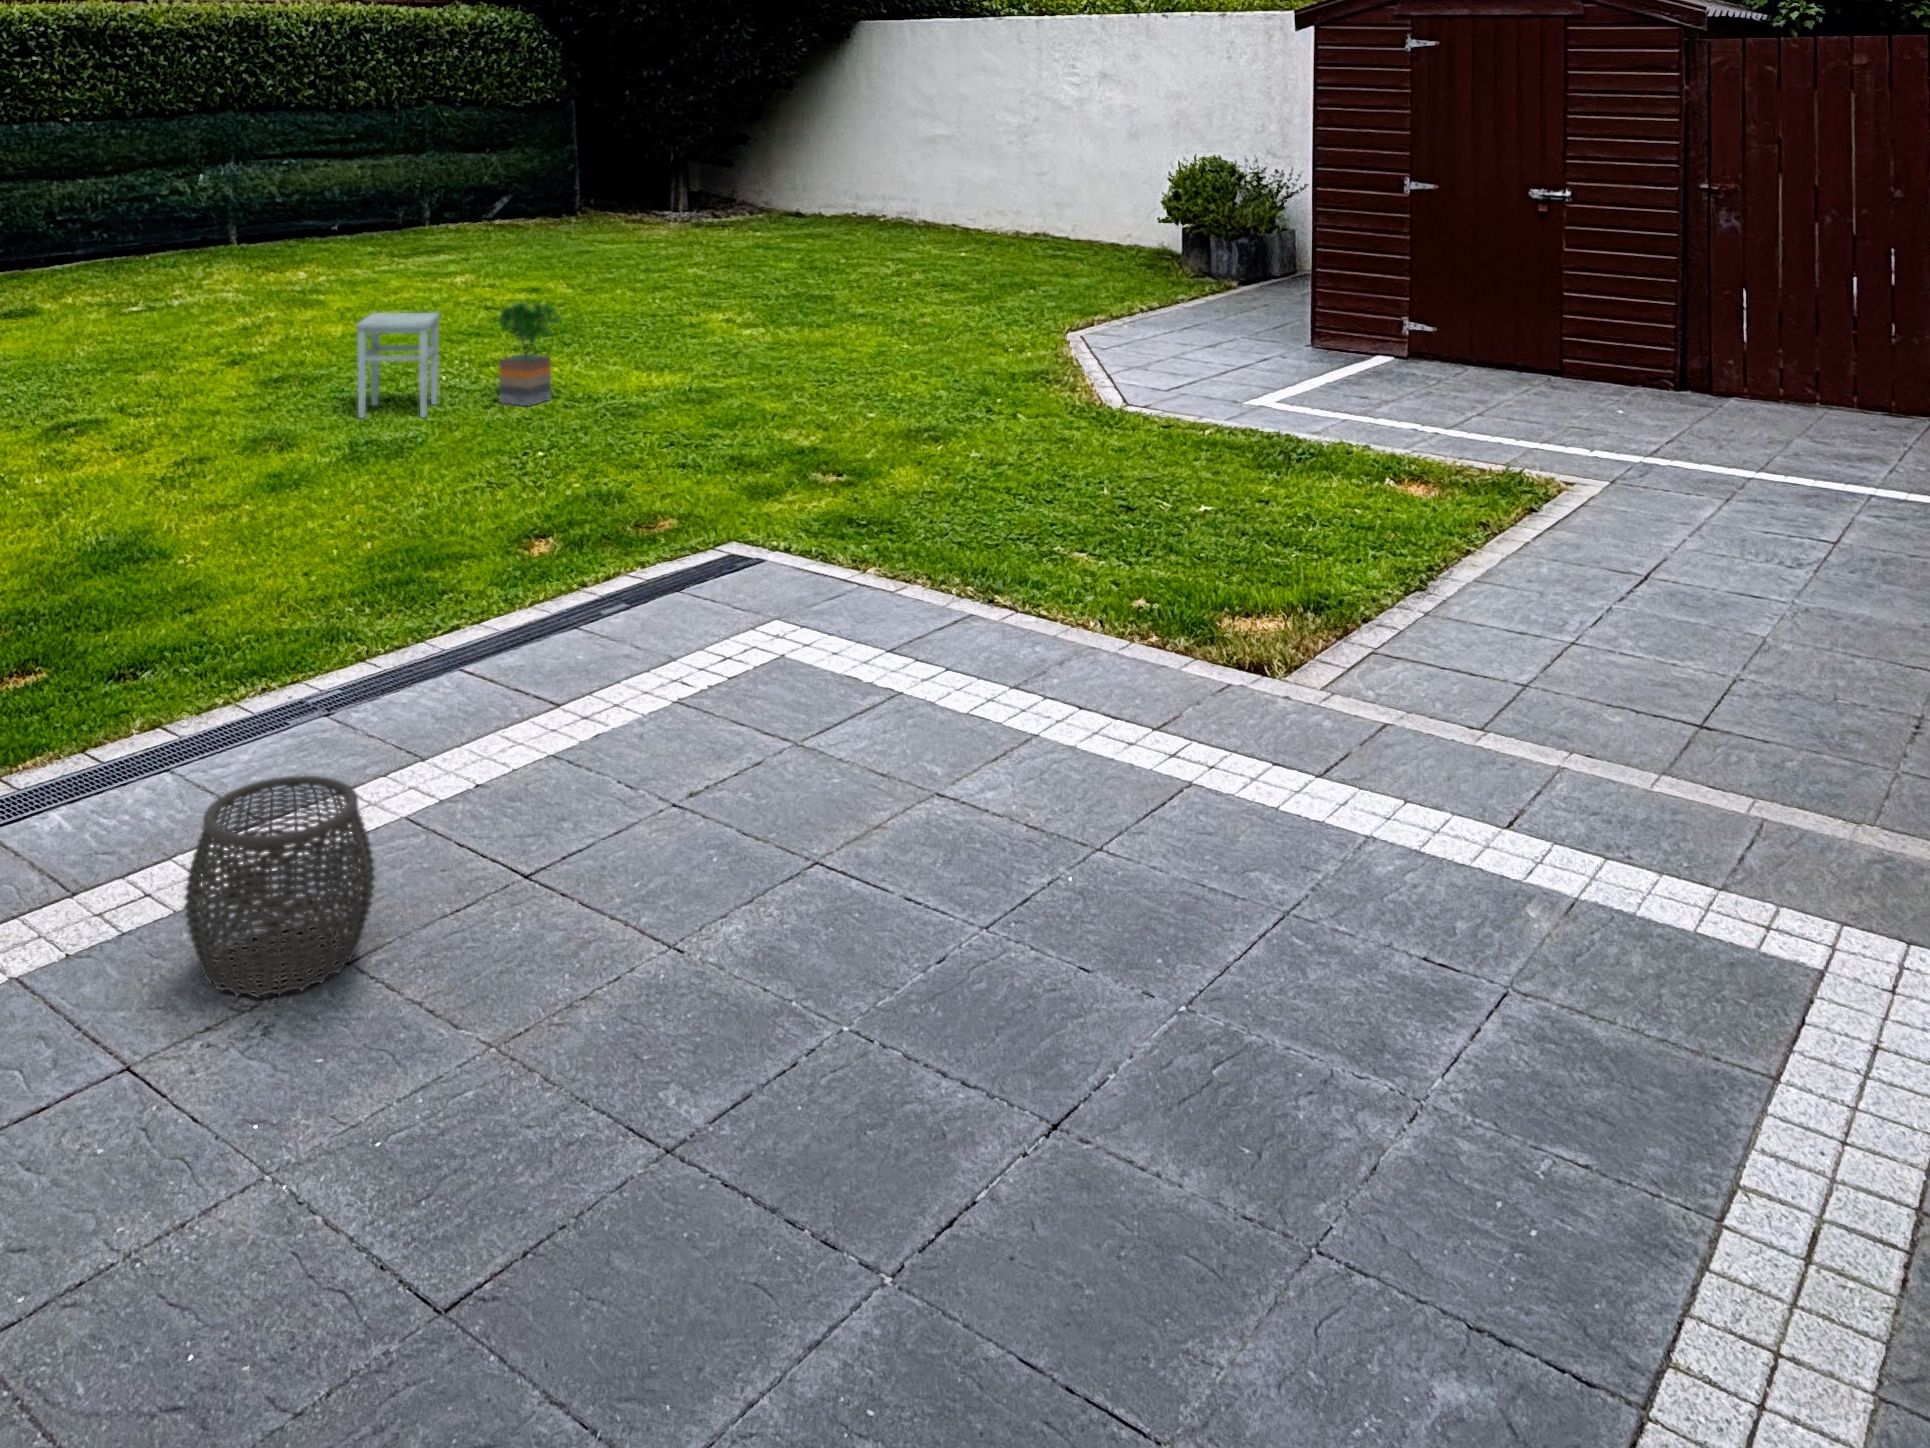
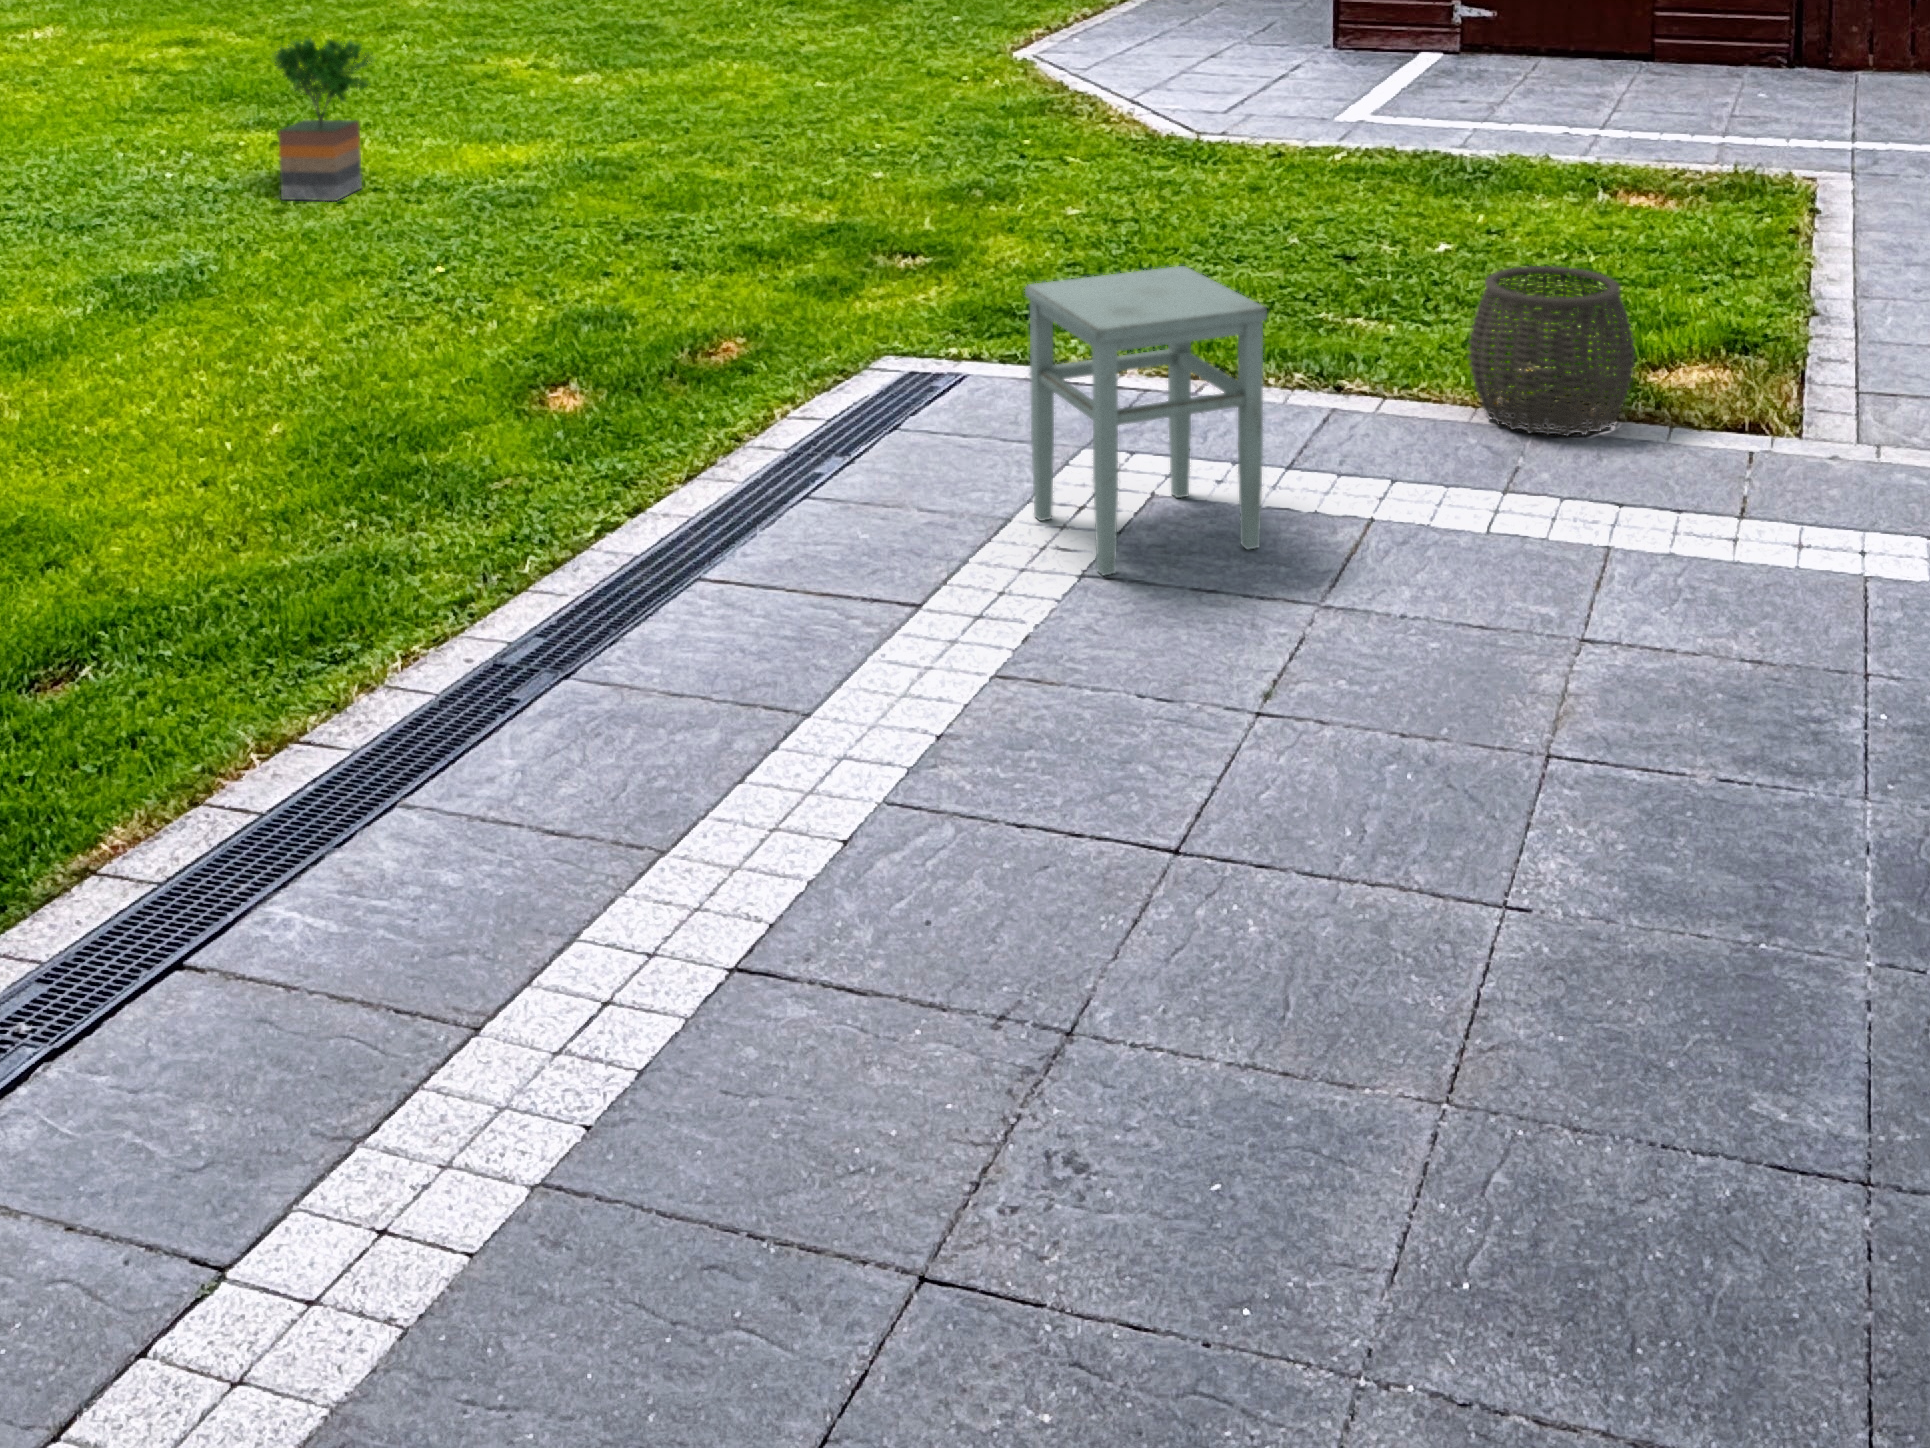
stool: present [356,313,440,418] -> present [1025,266,1267,575]
woven basket: present [184,775,375,997] -> present [1469,266,1635,436]

